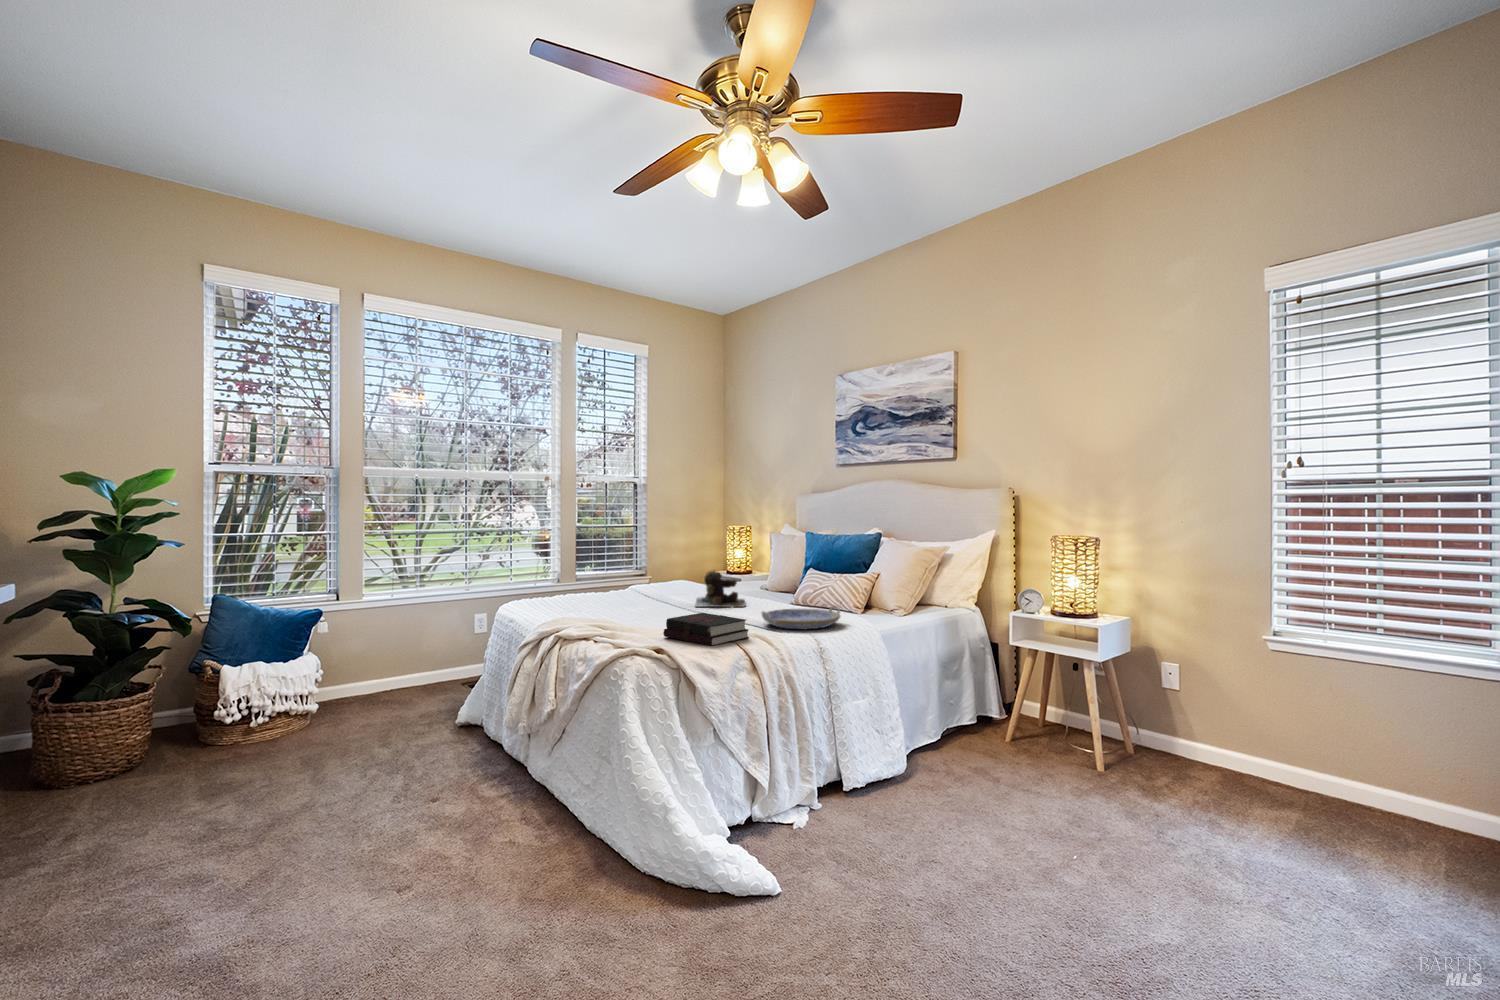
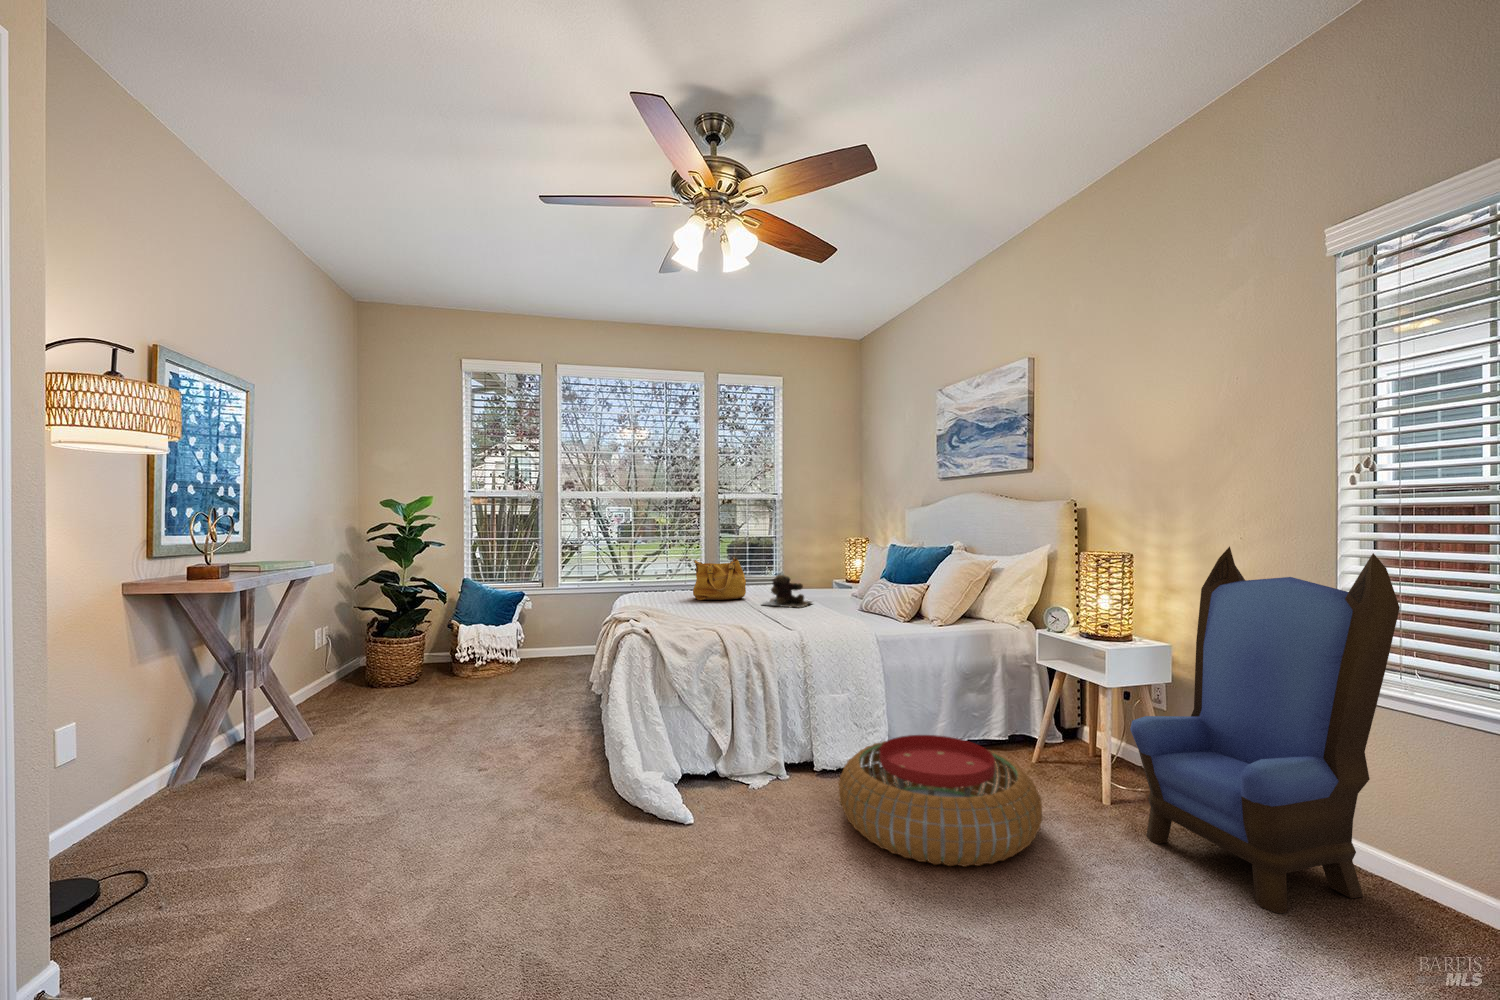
armchair: none [1167,525,1386,849] -> present [1130,546,1400,914]
handbag: none [595,552,658,606] -> present [693,556,746,600]
serving tray: present [761,606,840,629] -> none [767,609,840,628]
hardback book: present [663,613,749,646] -> none [675,607,734,632]
pouf: none [916,732,1146,877] -> present [839,735,1042,867]

